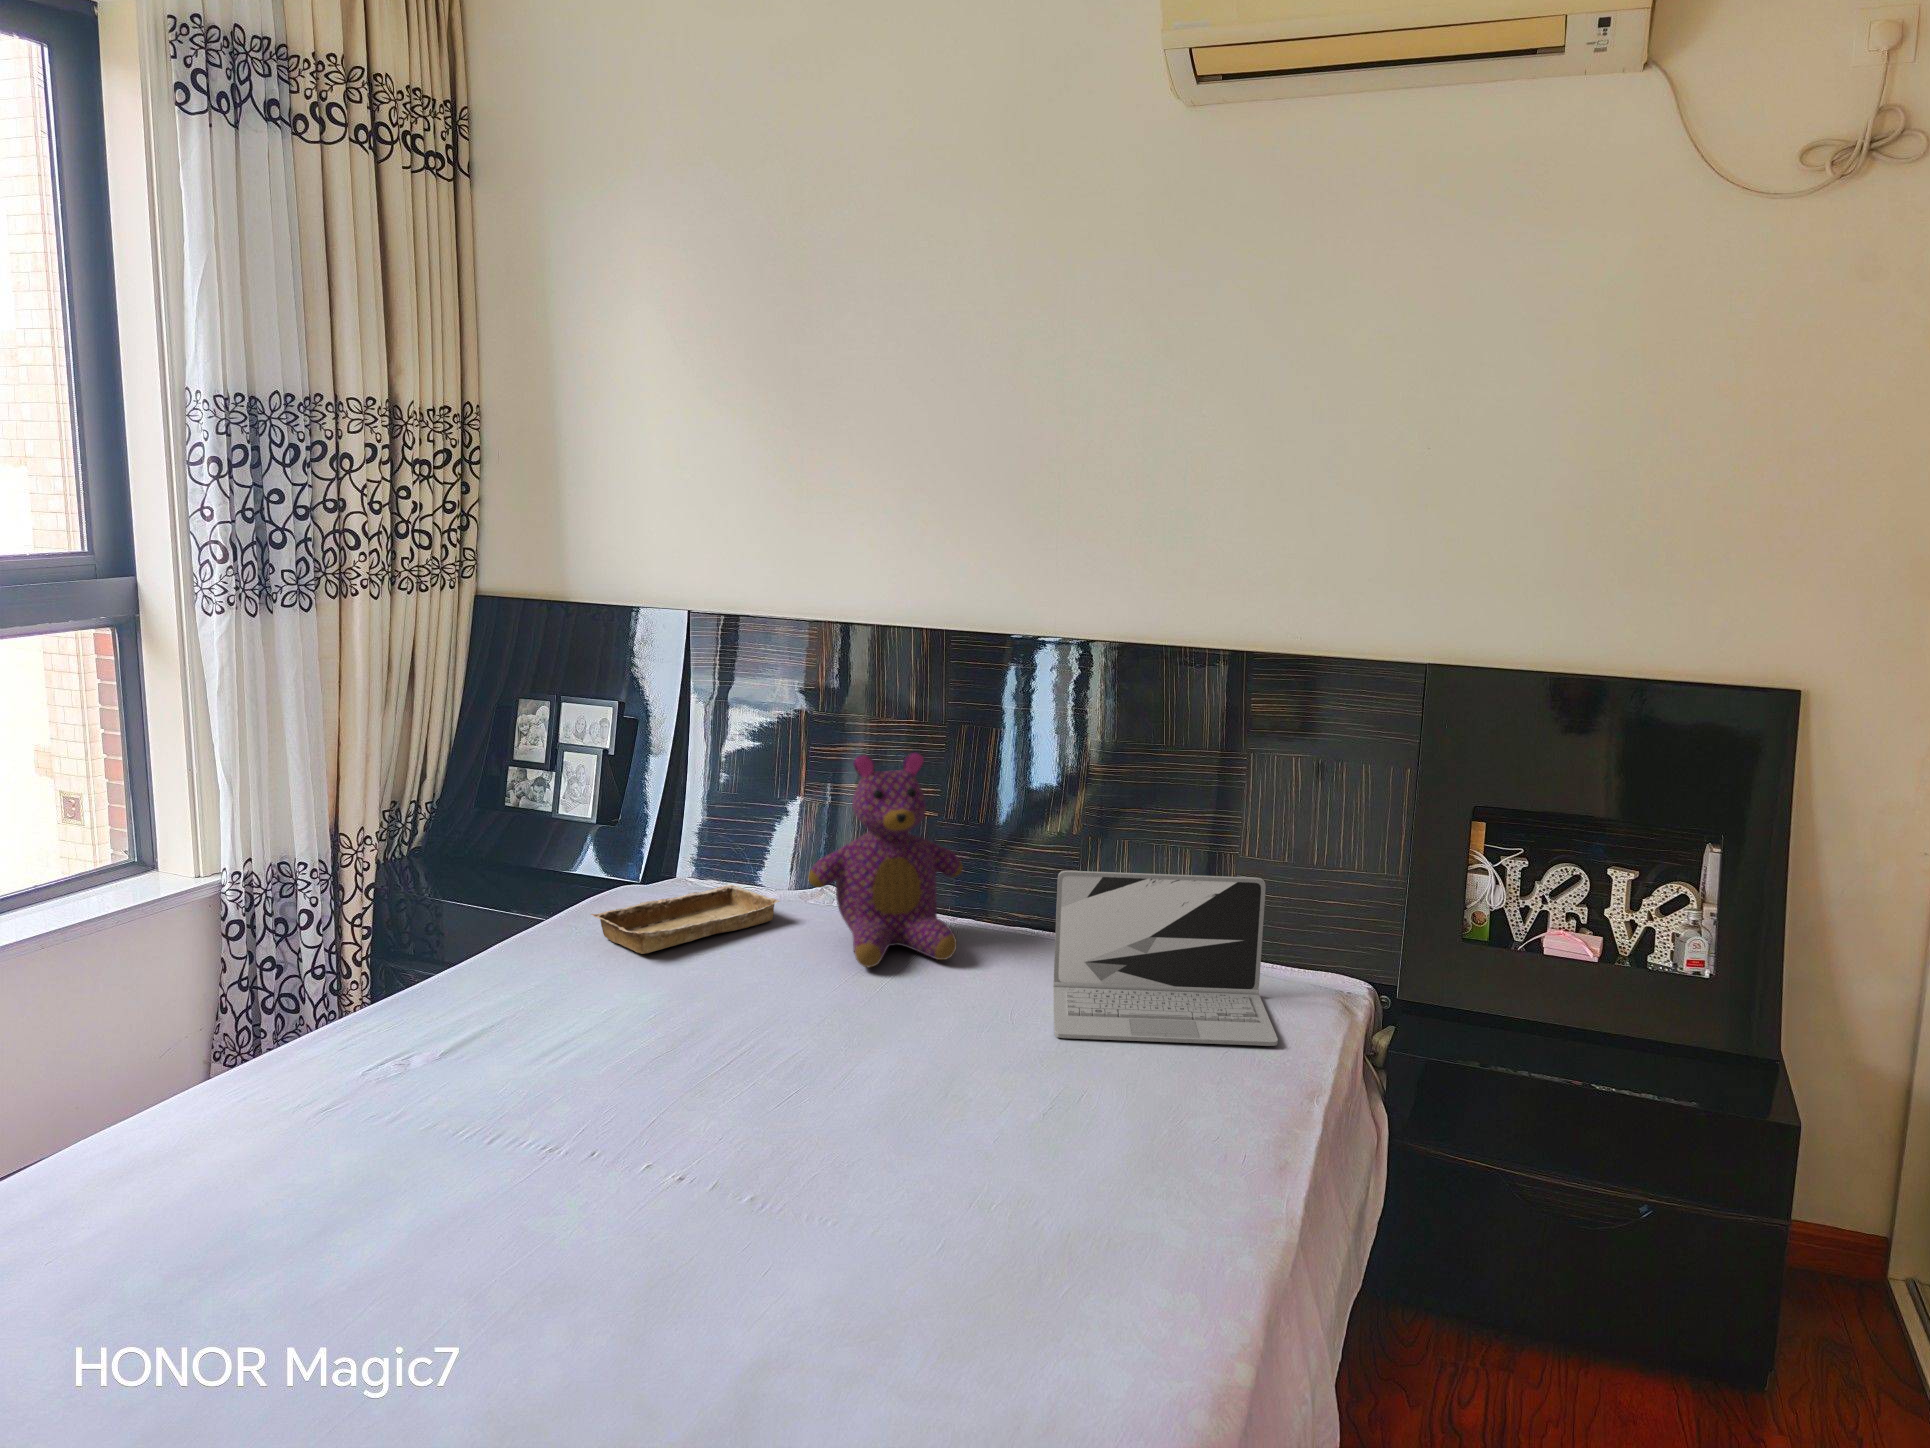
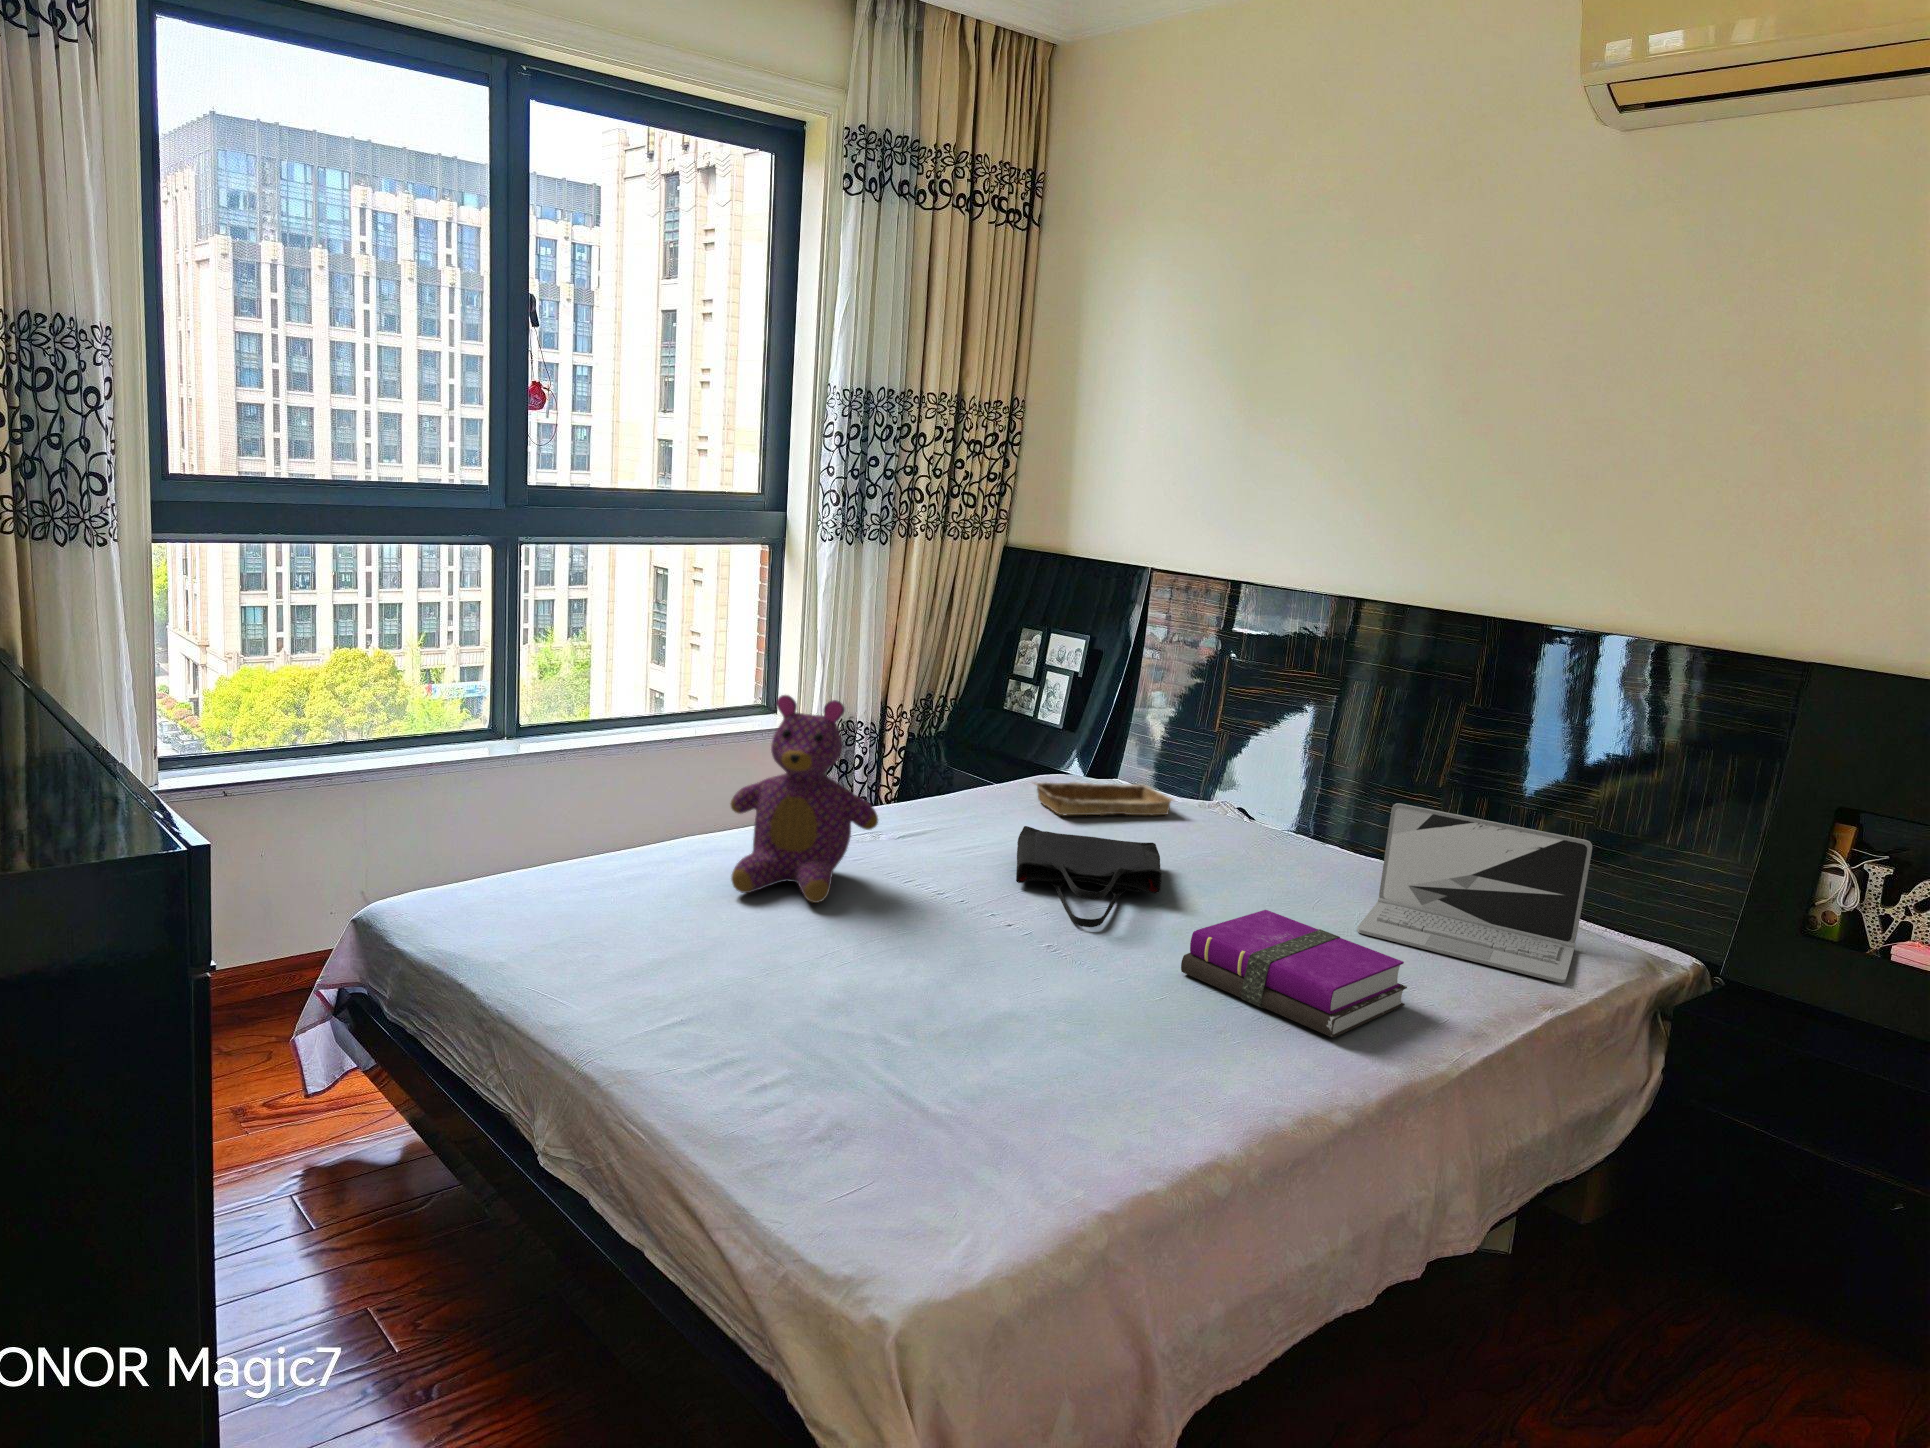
teddy bear: present [808,752,963,967] -> present [731,695,878,903]
tote bag: none [611,975,824,1133] -> present [1016,826,1162,927]
notebook: none [903,1048,1160,1213] -> present [1181,910,1407,1038]

